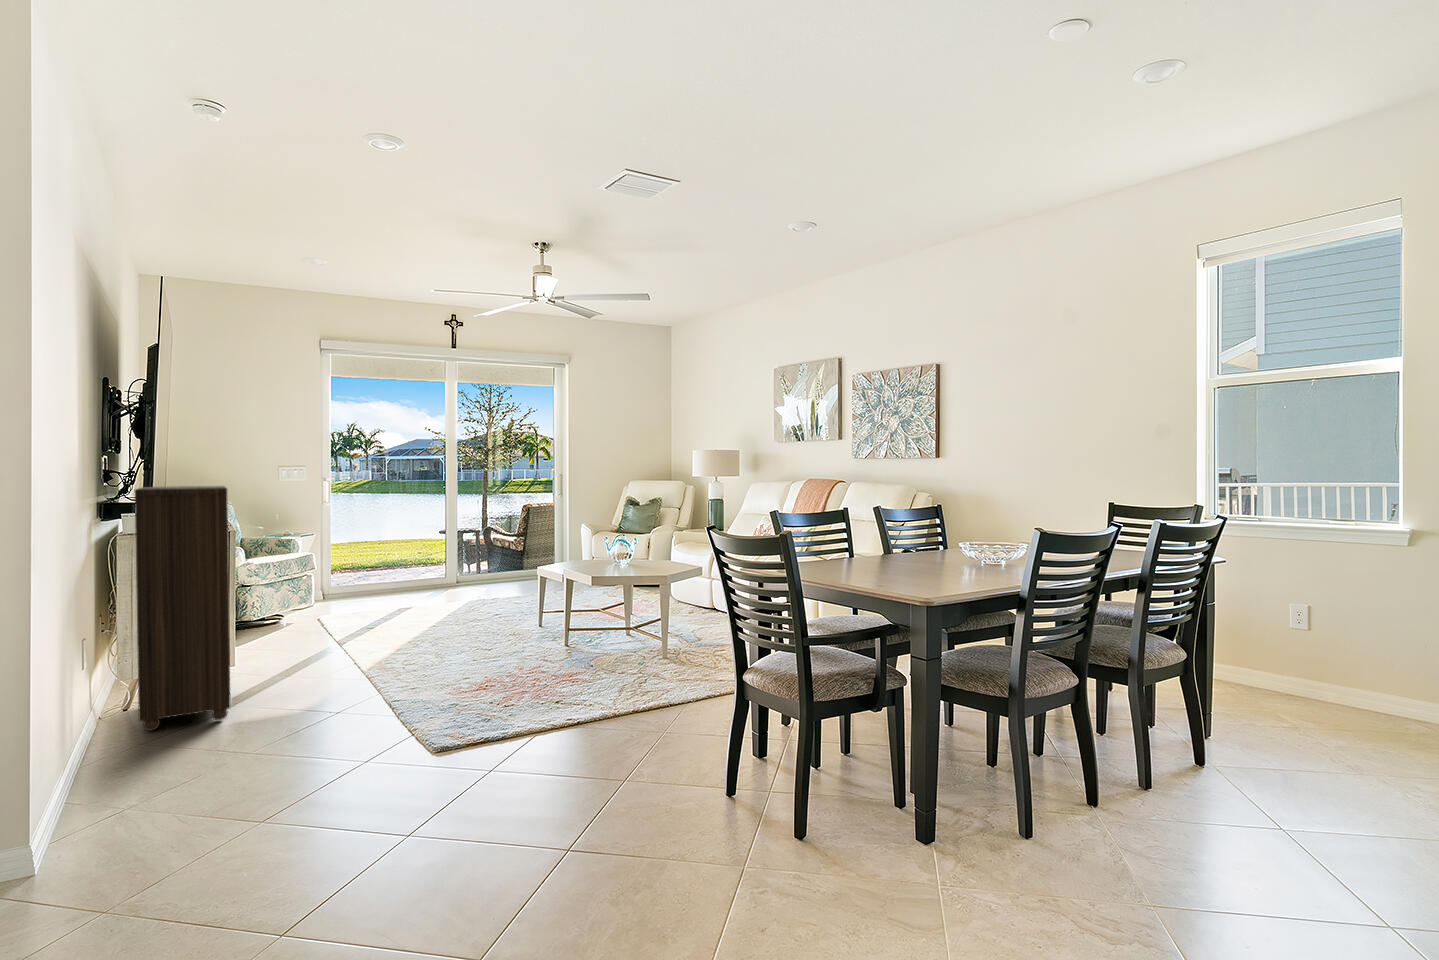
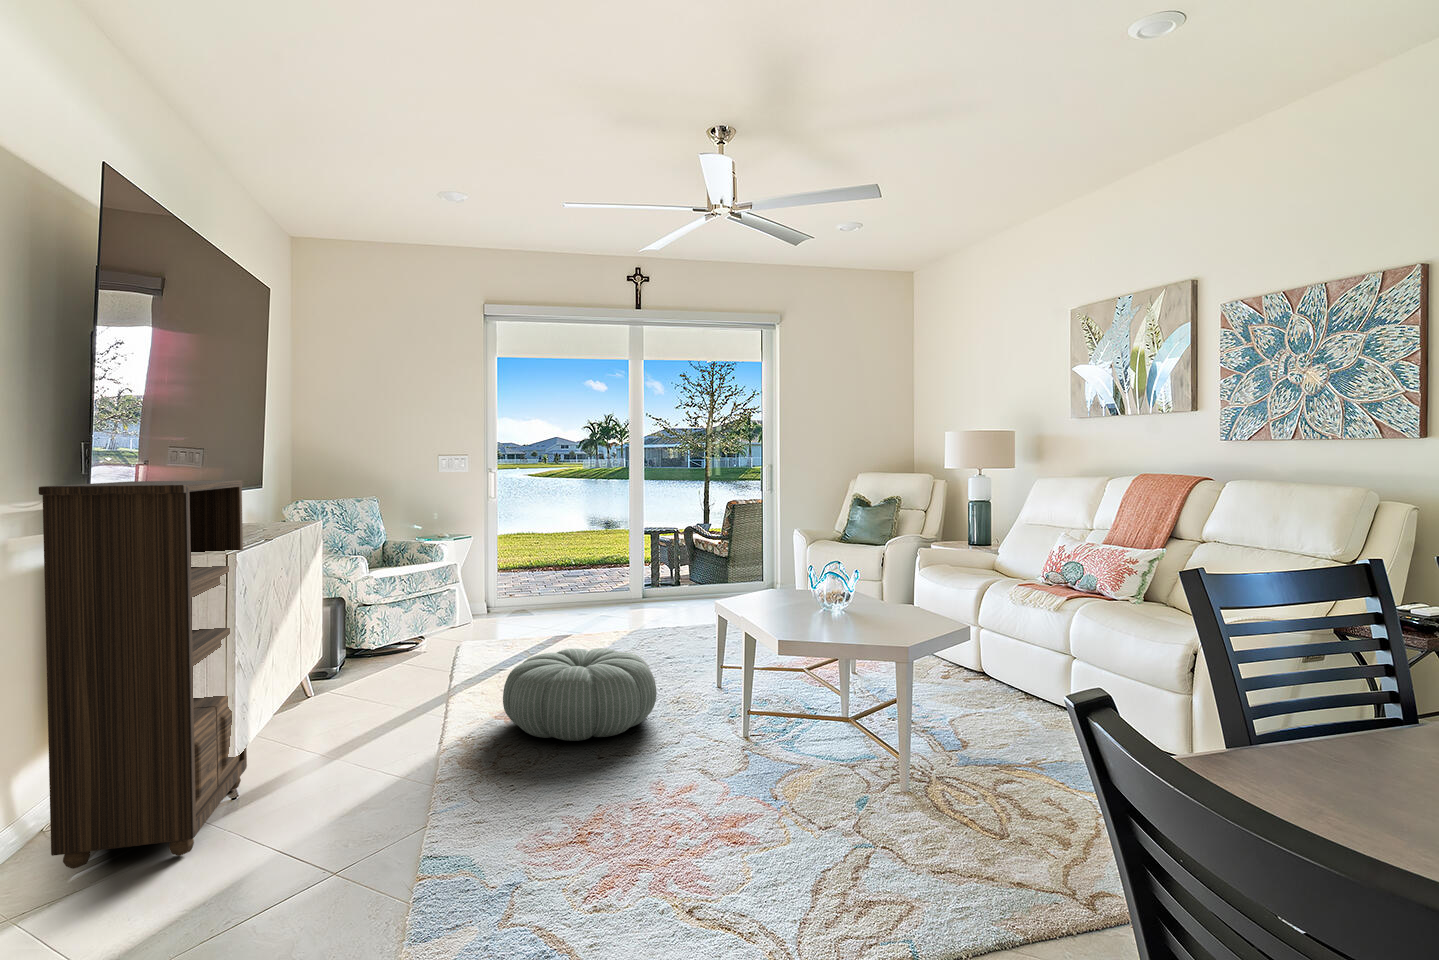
pouf: none [395,601,503,657] -> present [503,648,657,741]

